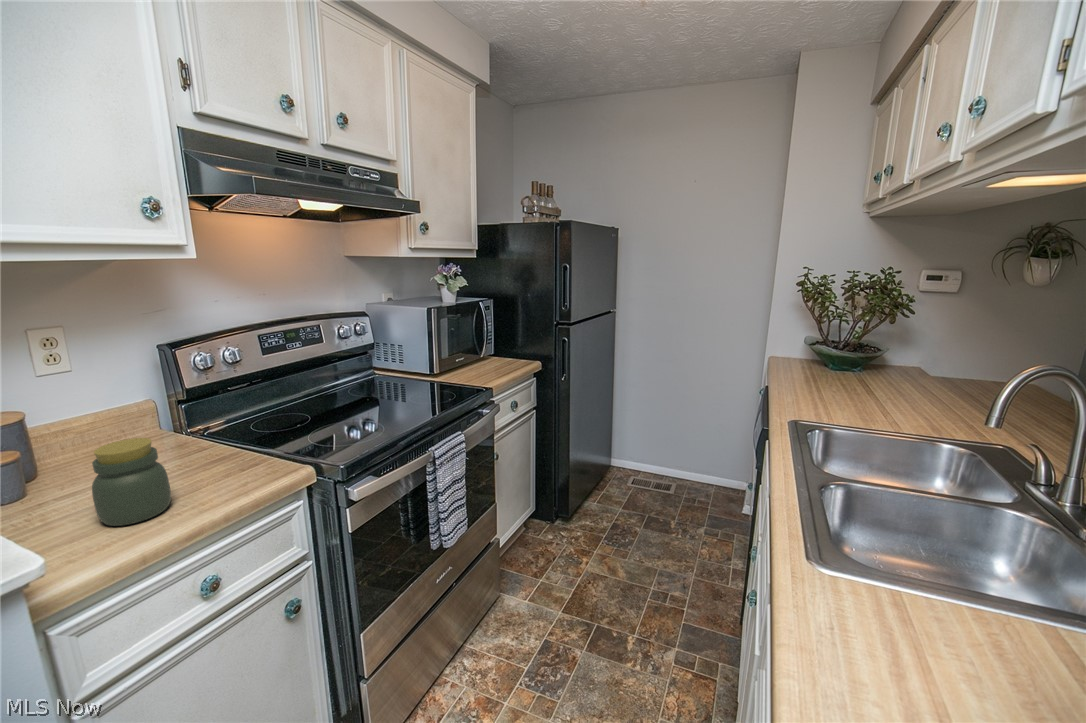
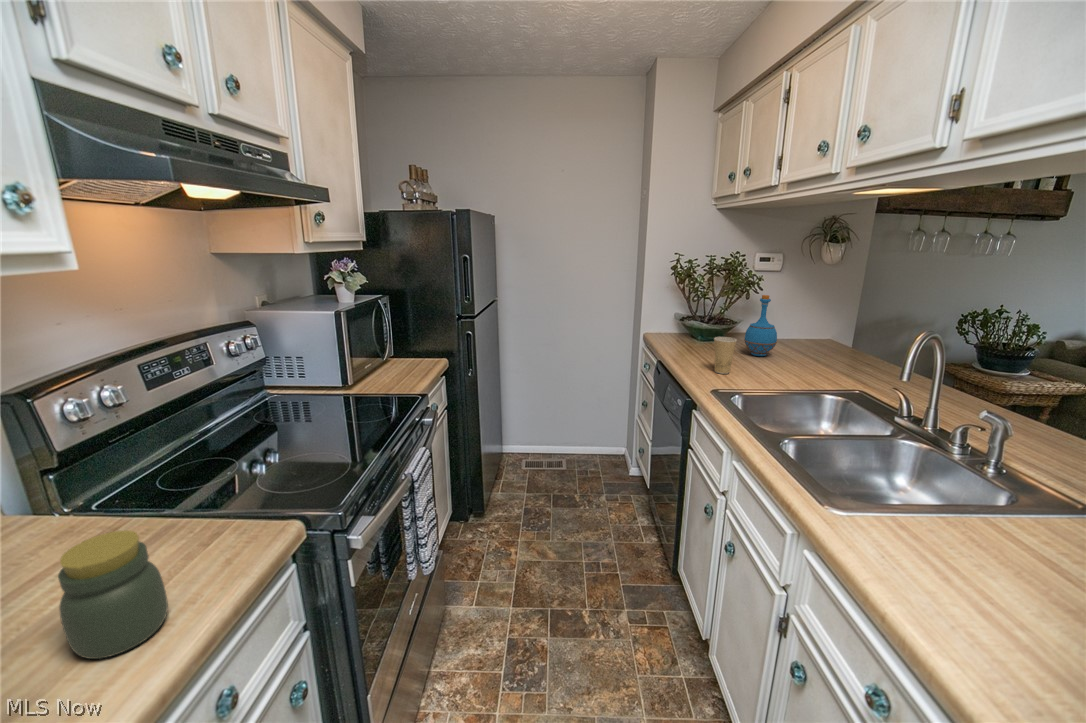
bottle: none [876,317,923,392] -> present [744,295,777,356]
paper cup: none [816,361,846,405] -> present [714,337,736,374]

